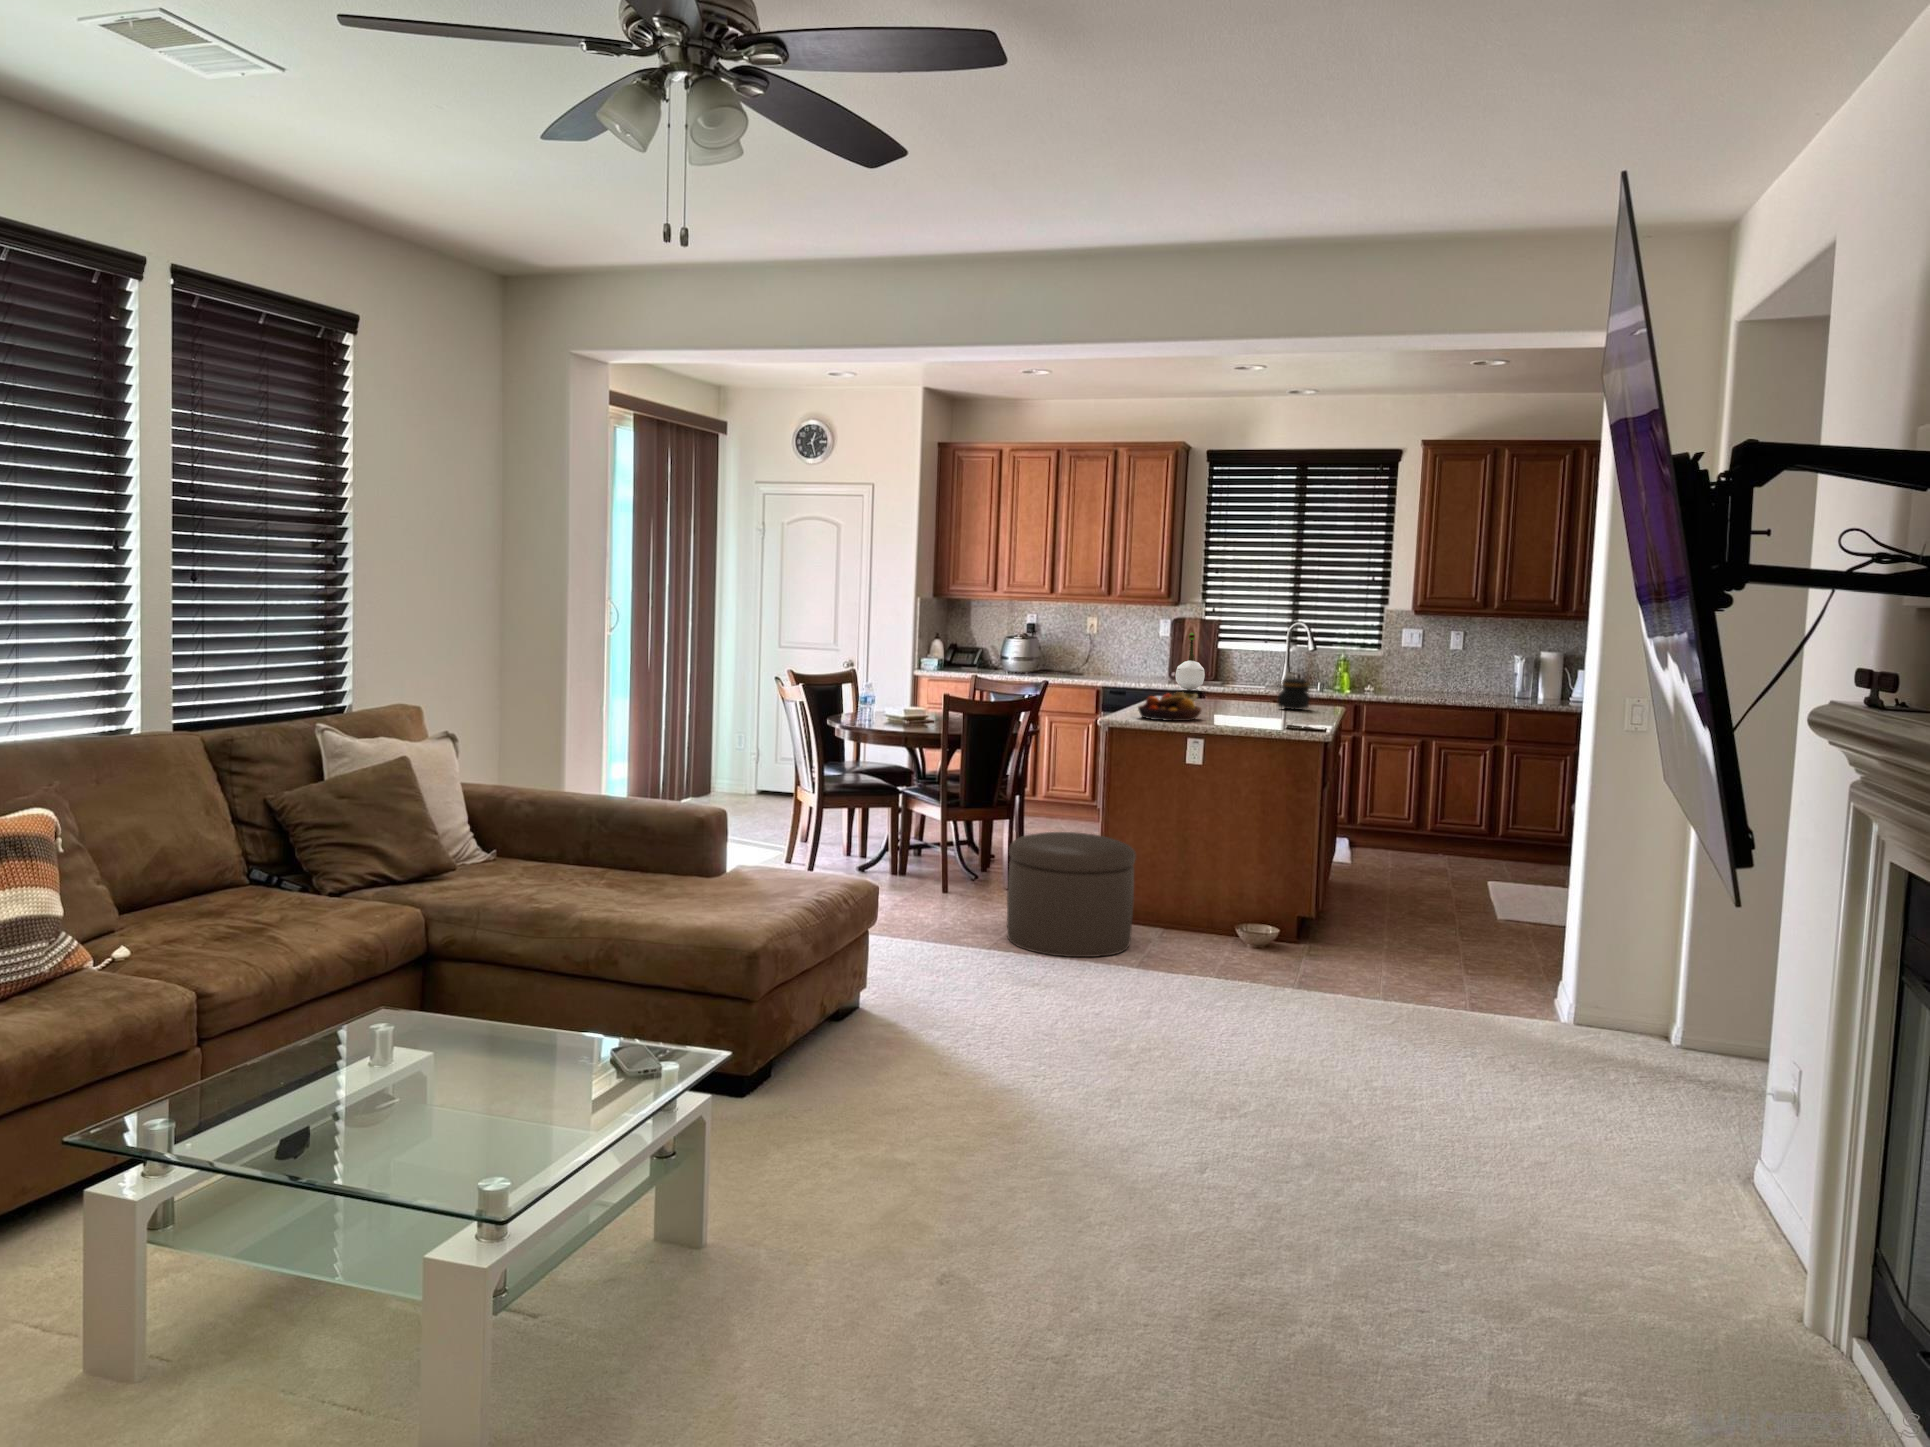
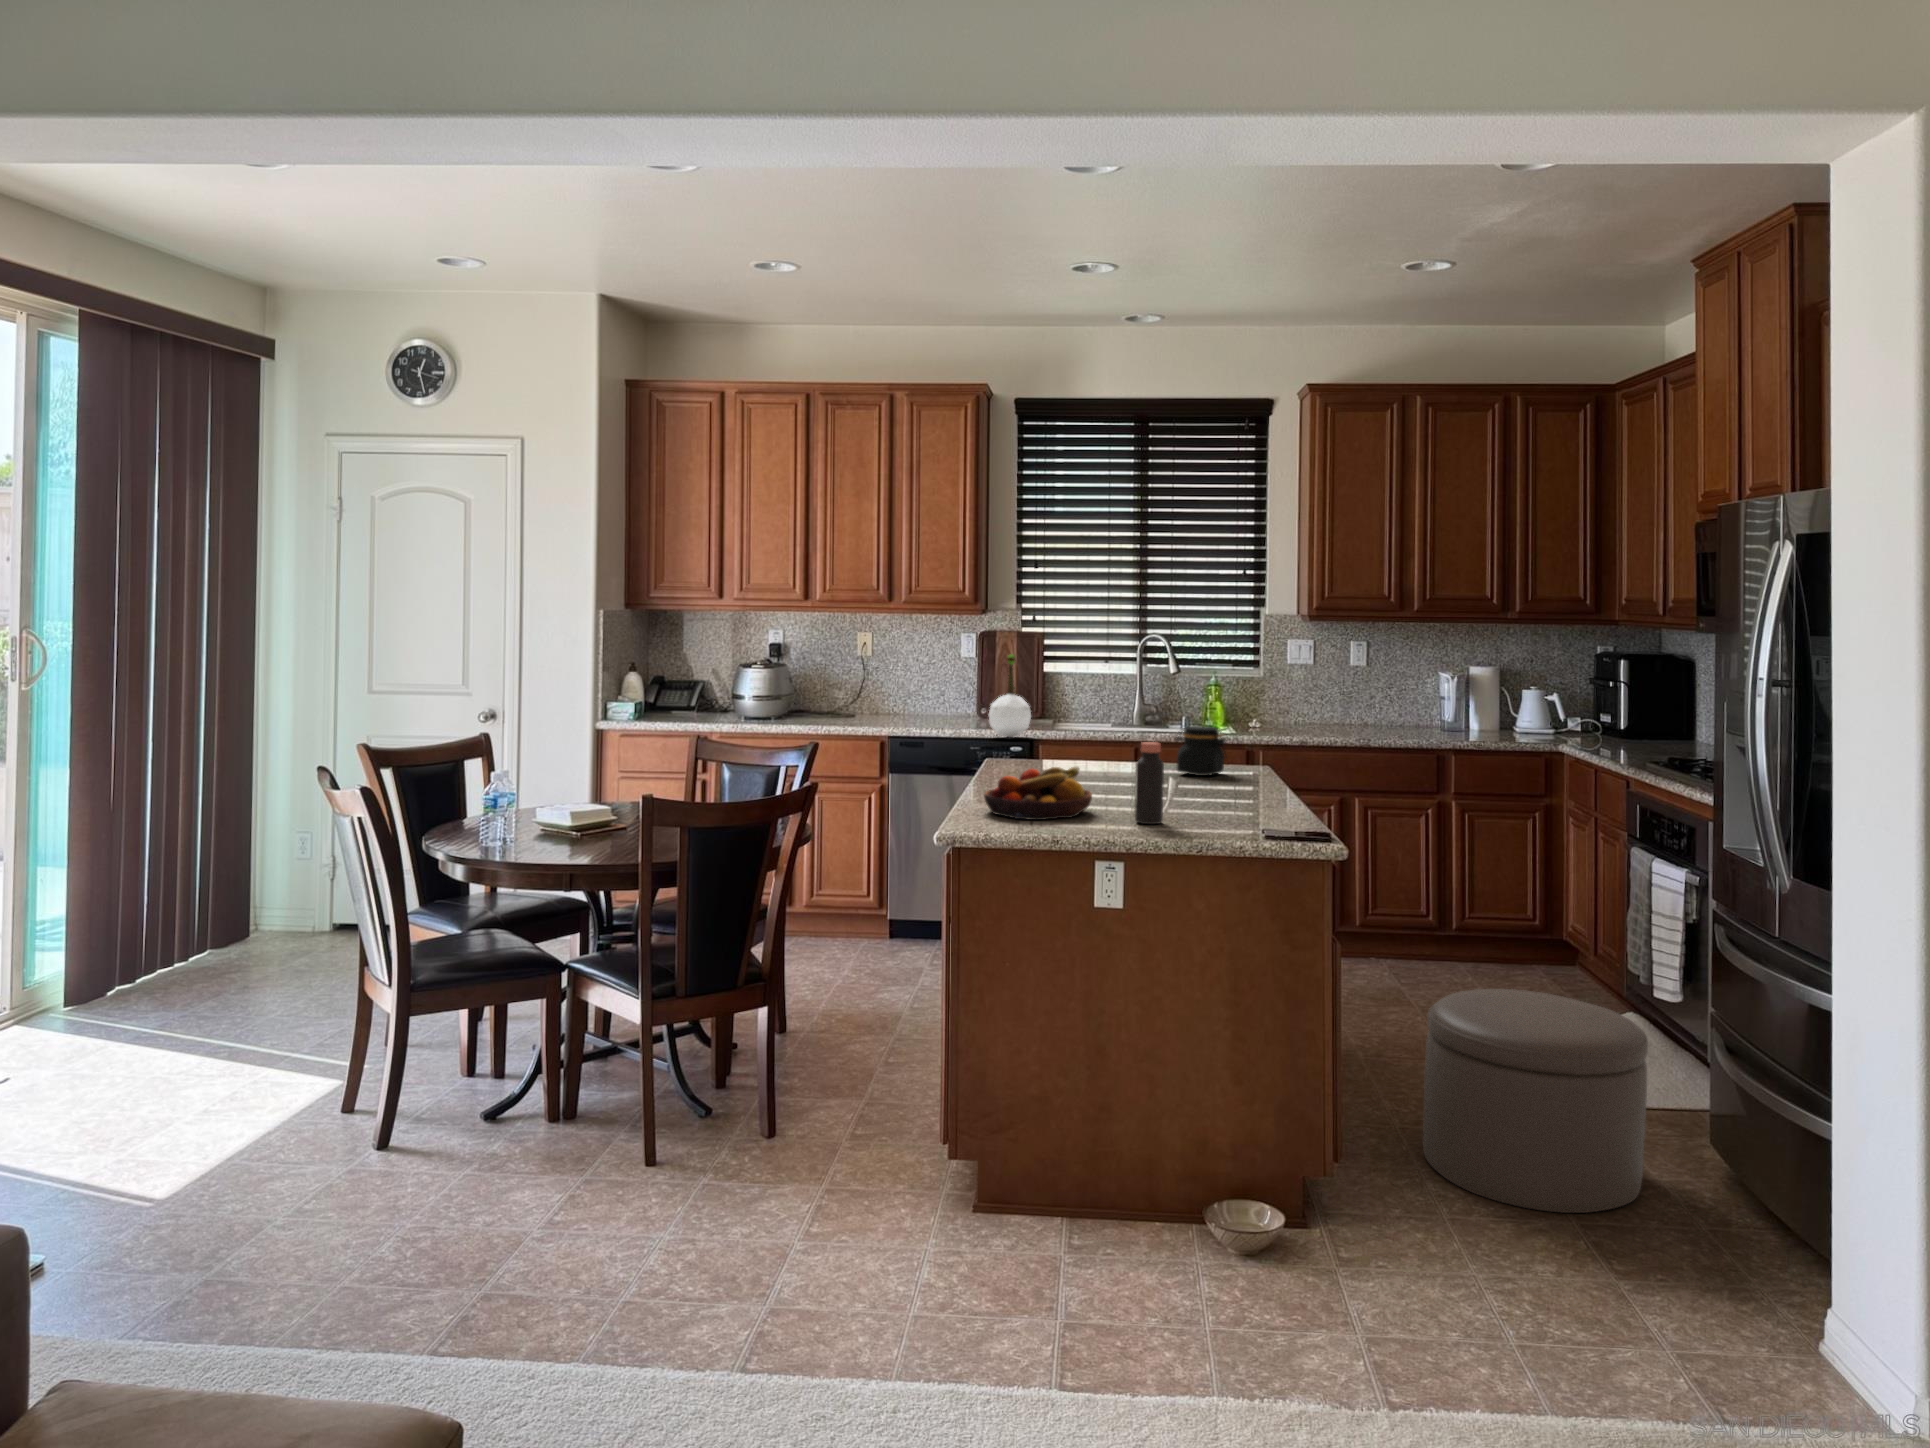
bottle: none [1221,678,1239,724] -> present [1135,742,1164,824]
ottoman: present [1007,832,1136,957] -> present [1423,989,1648,1213]

